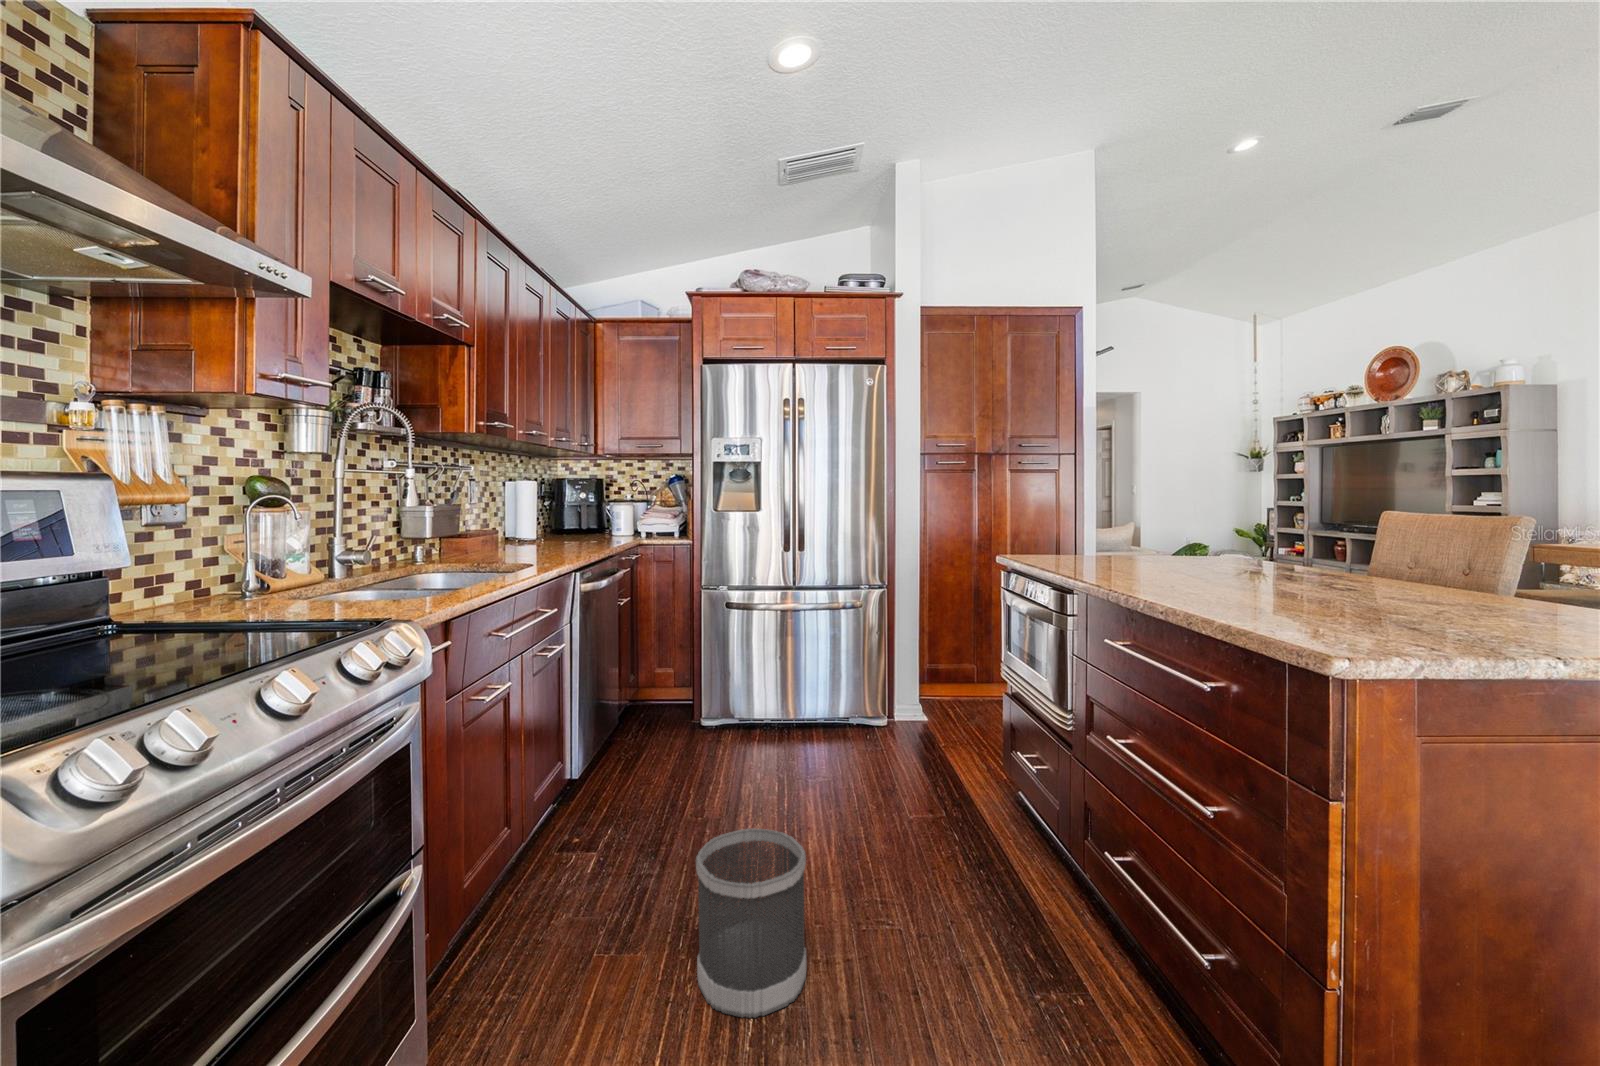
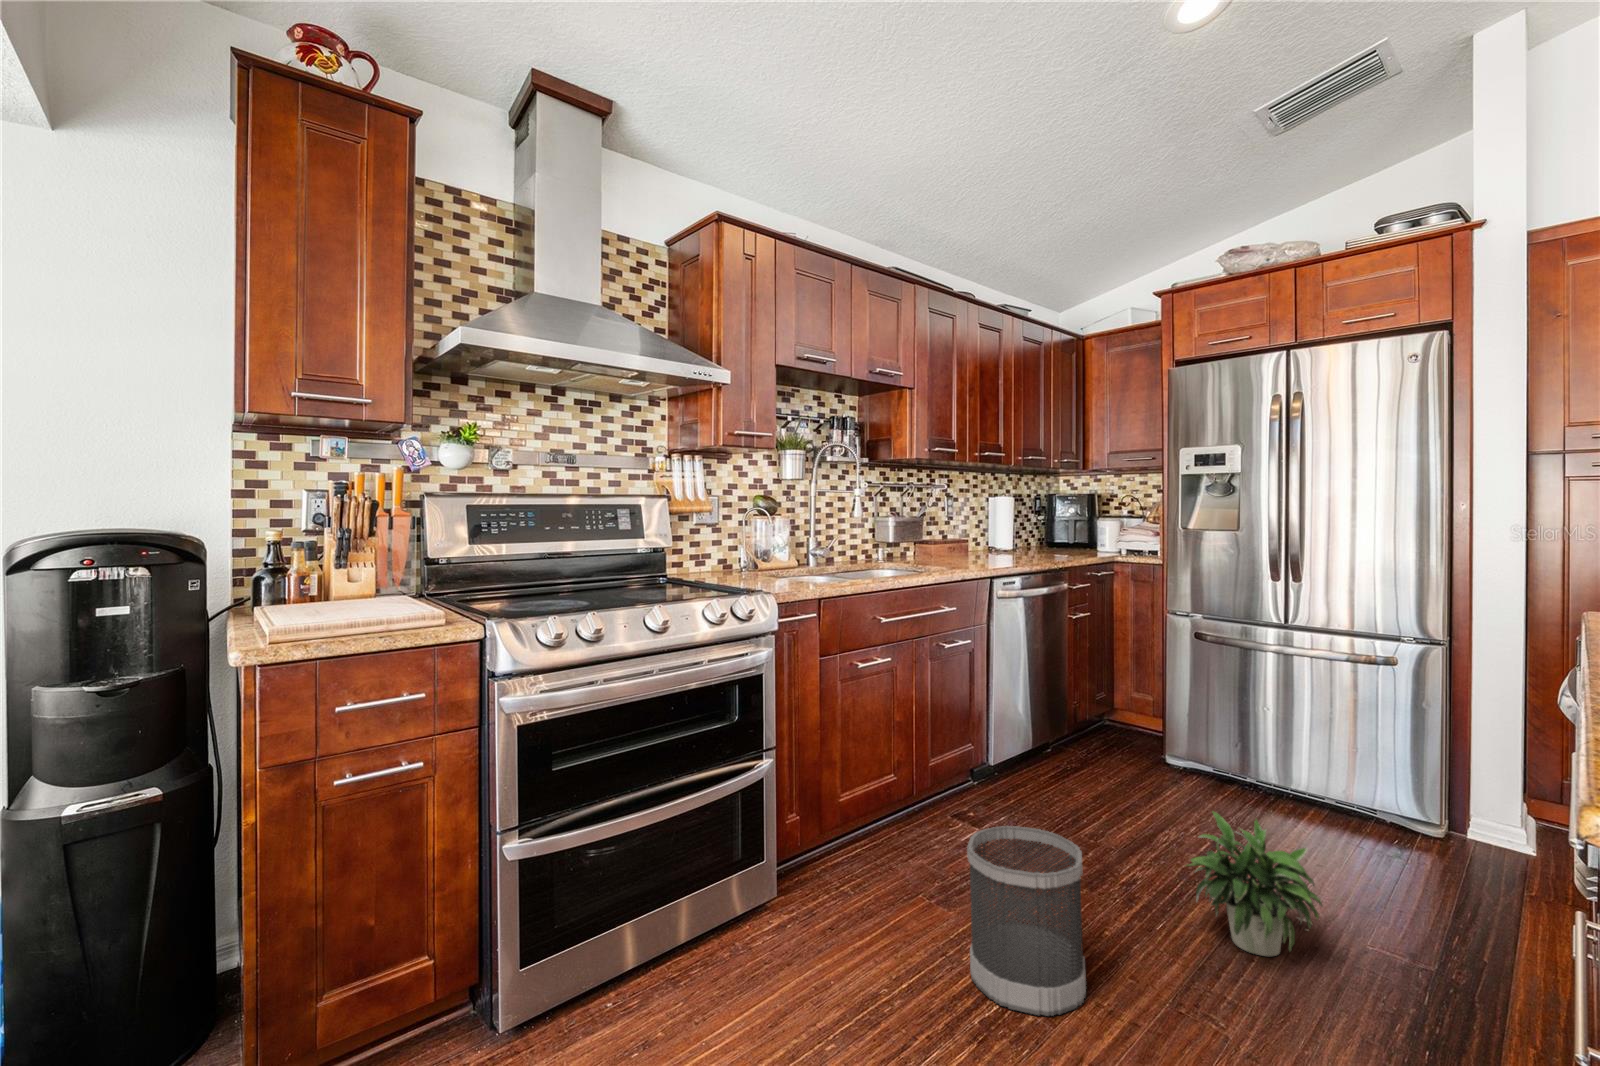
potted plant: none [816,759,904,864] -> present [1187,811,1323,956]

